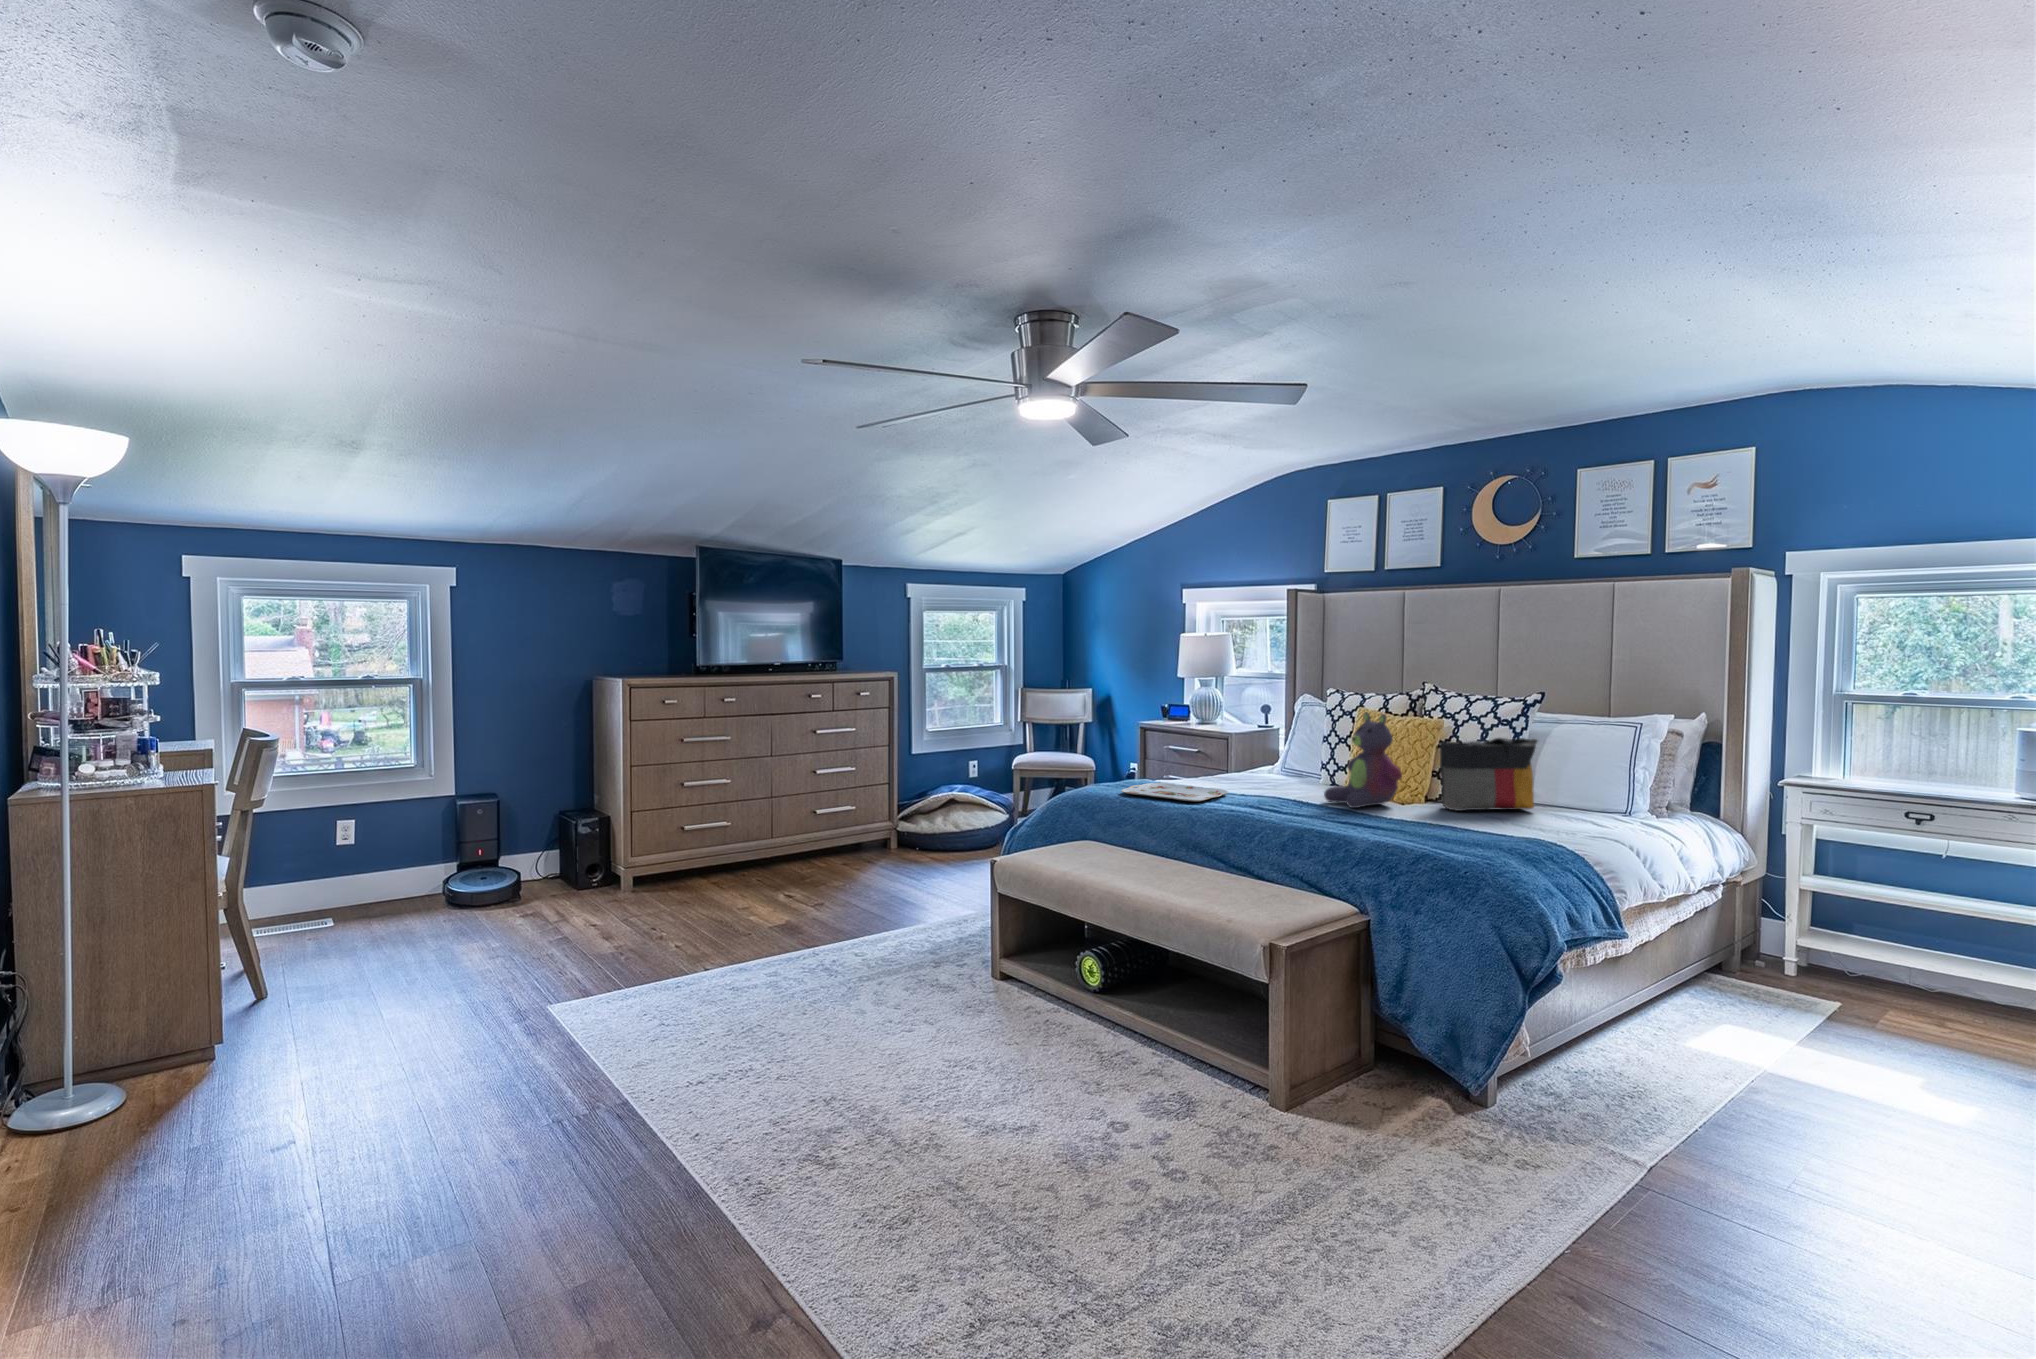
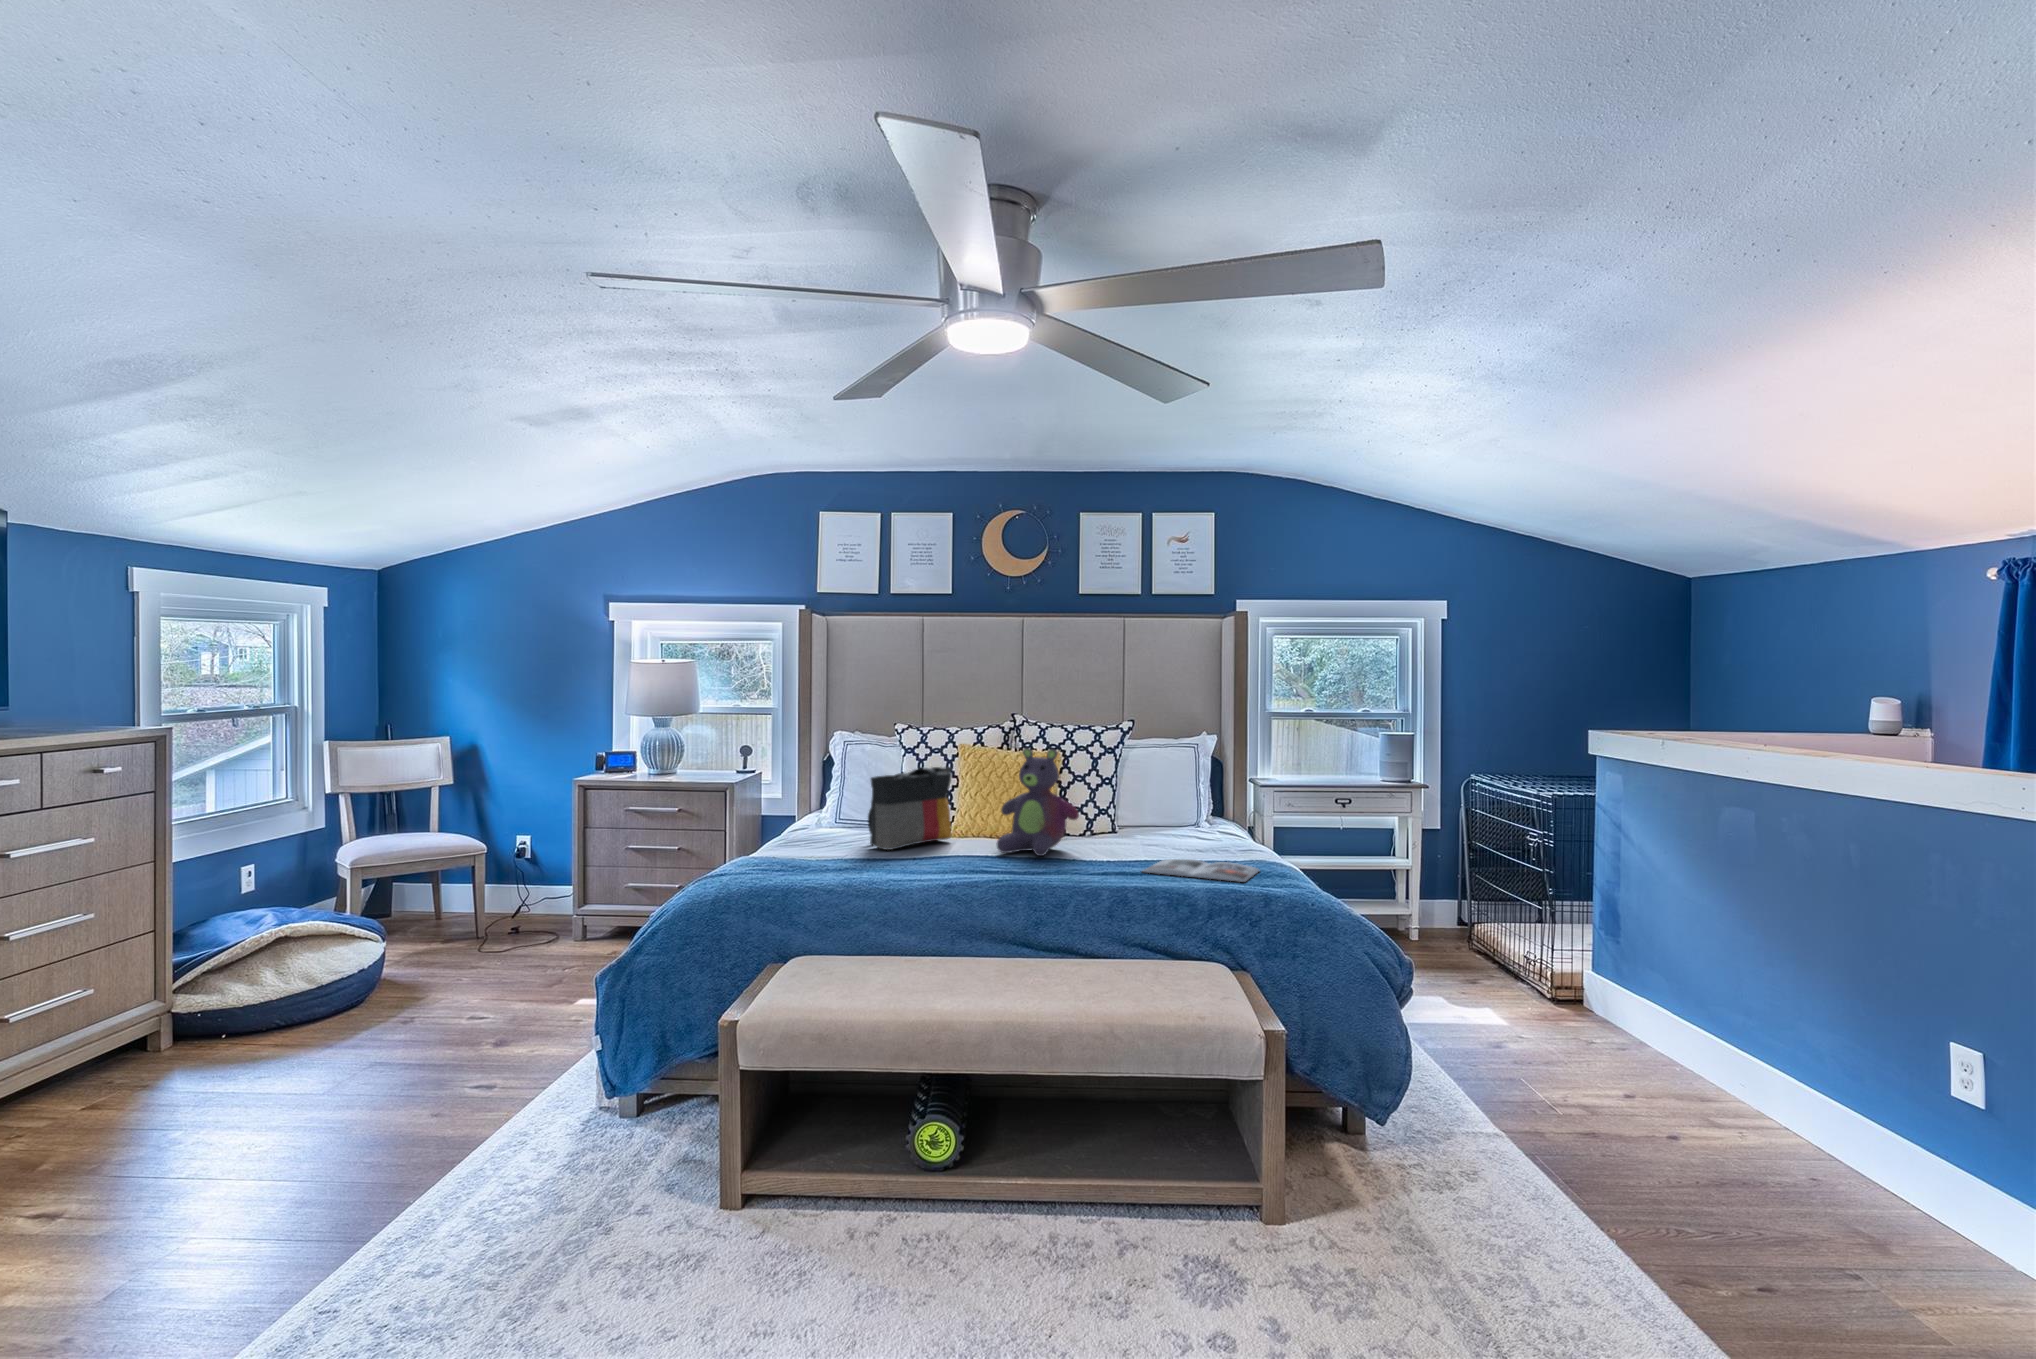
tote bag: present [1440,738,1537,811] -> present [868,767,952,850]
serving tray: present [1121,783,1228,802] -> none [764,855,896,878]
magazine: none [1405,826,1530,851] -> present [1143,859,1260,882]

